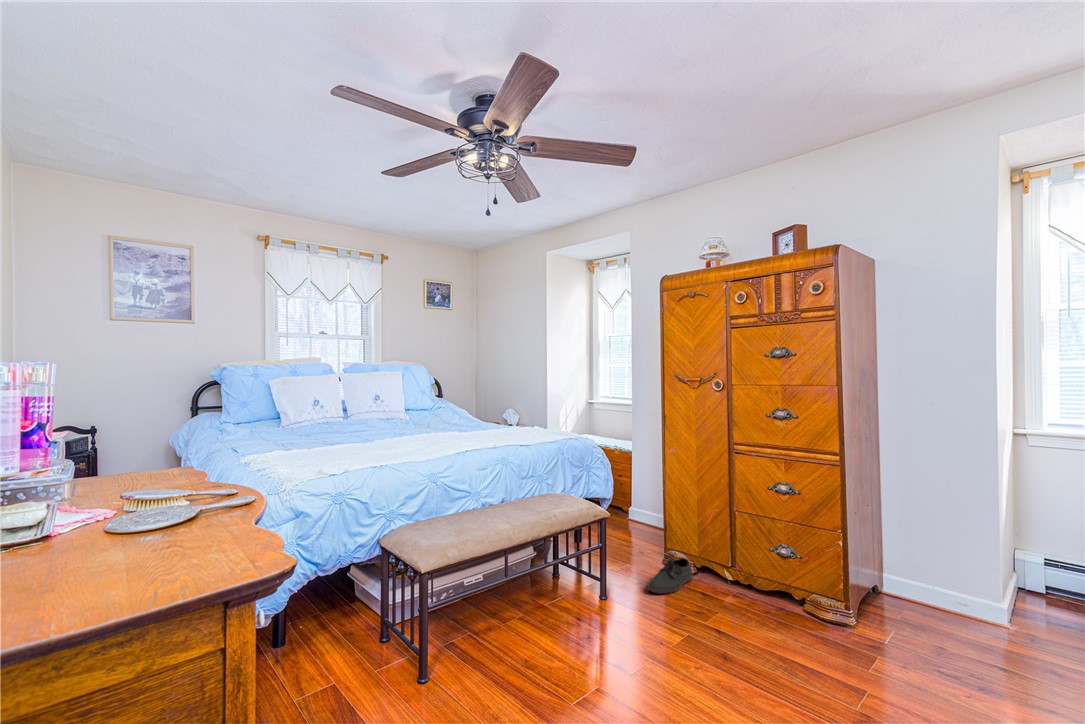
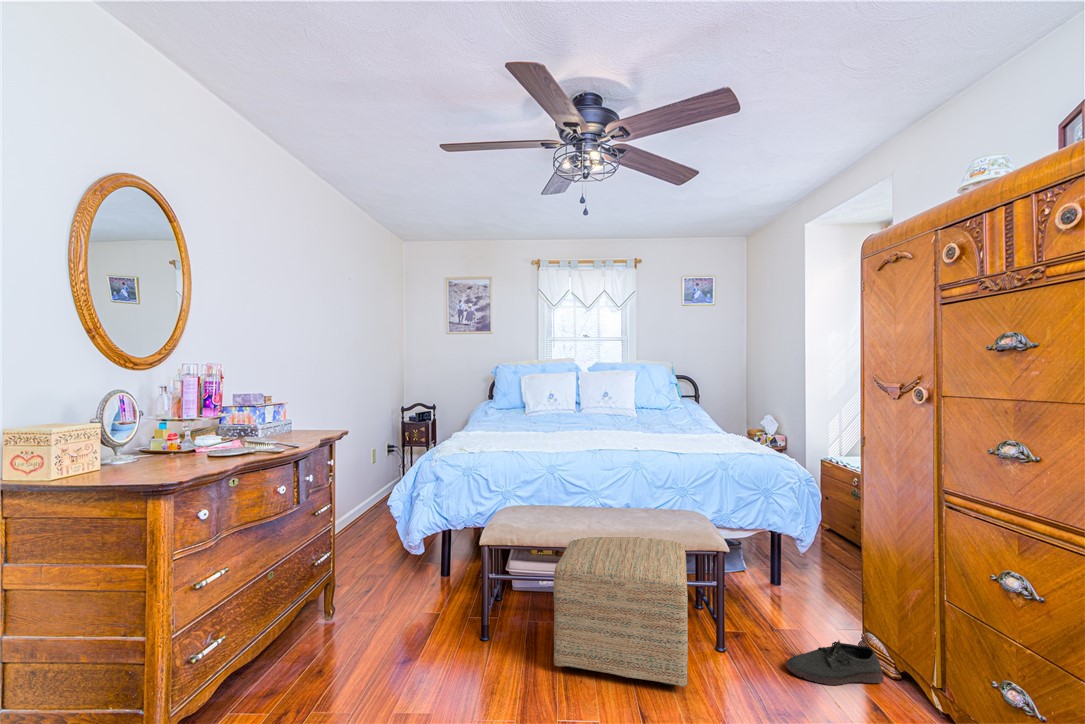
ottoman: none [478,515,625,665] -> present [553,537,688,687]

